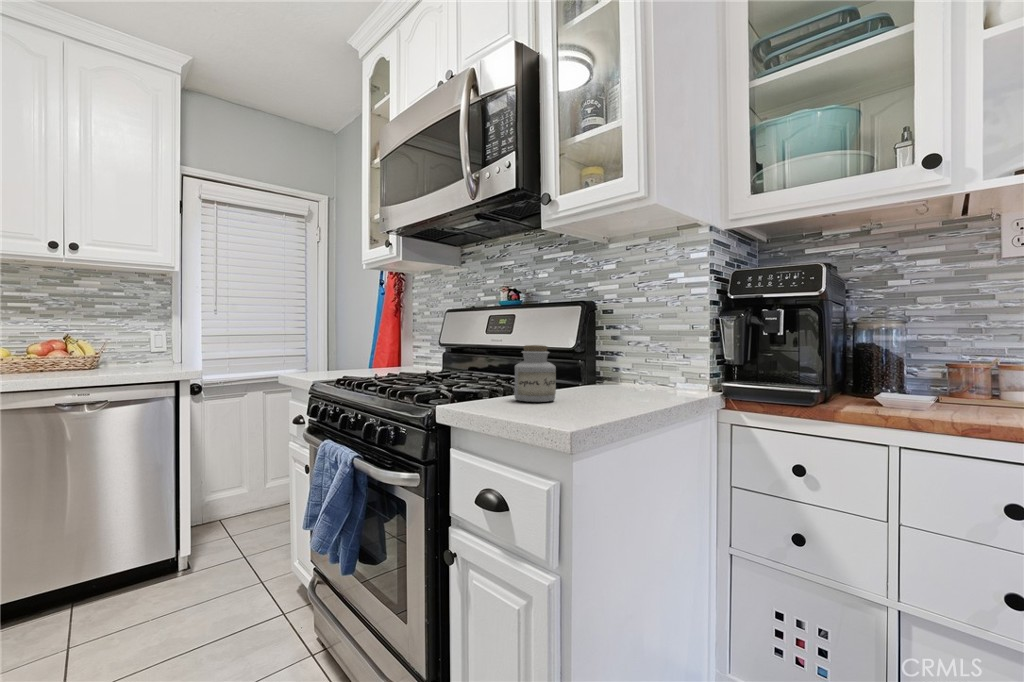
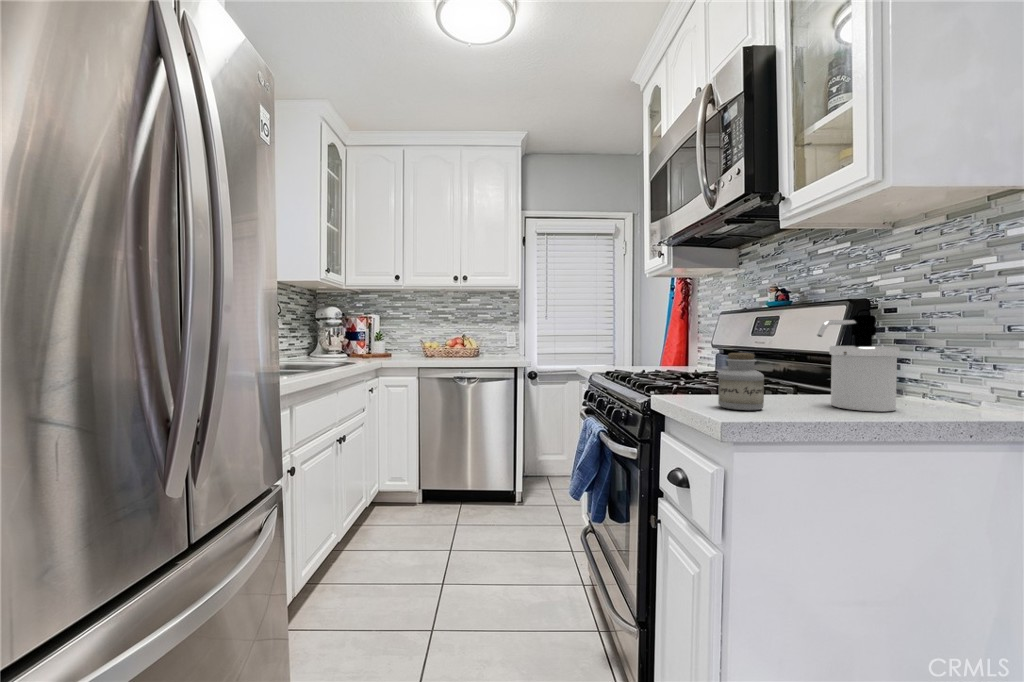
soap dispenser: none [591,312,641,395] -> present [817,315,900,412]

